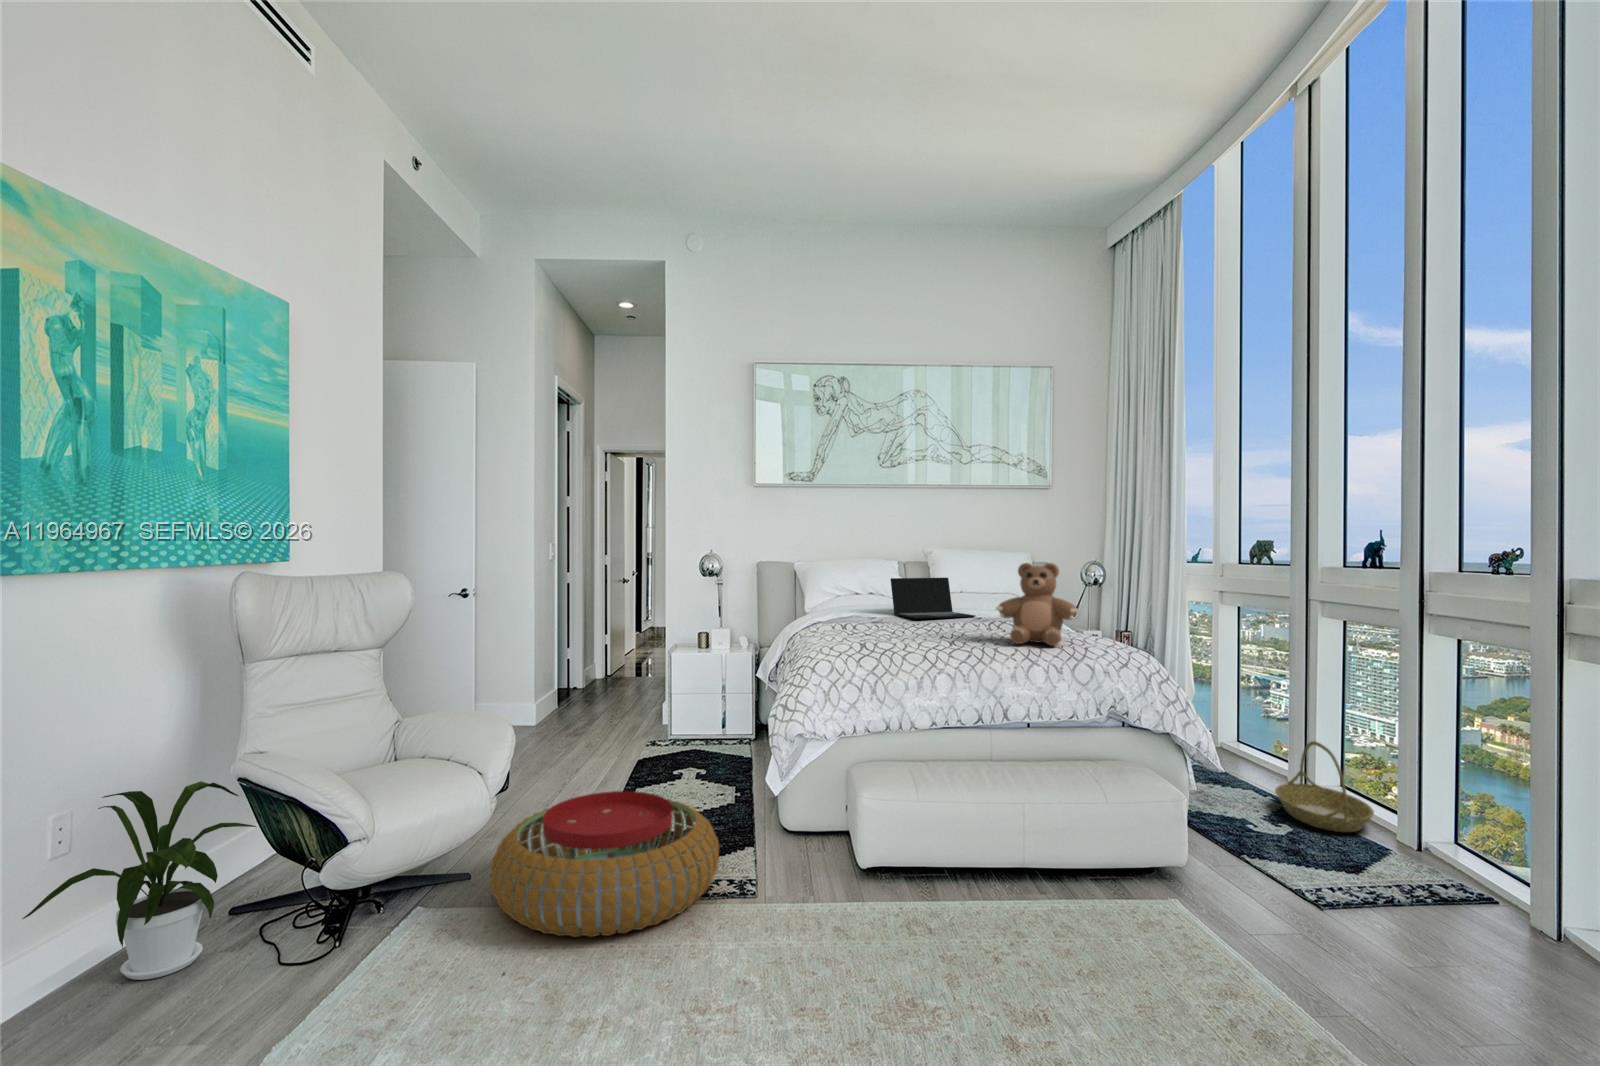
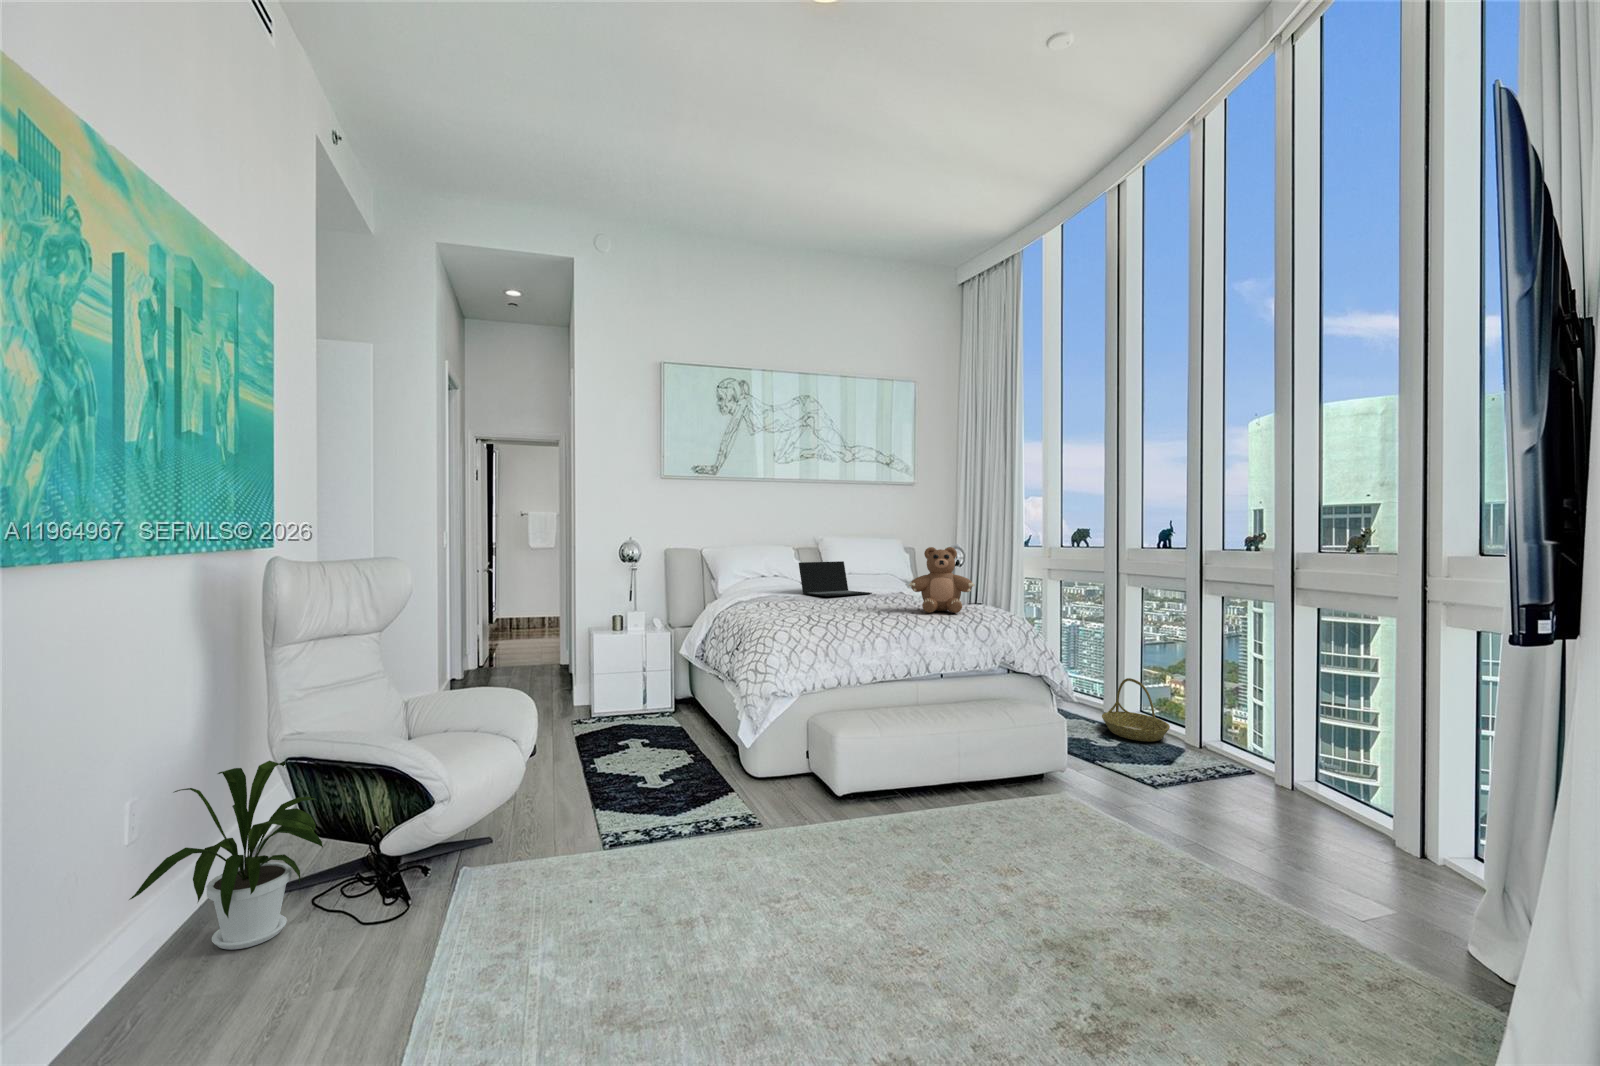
pouf: present [490,791,719,937] -> none [535,749,733,868]

